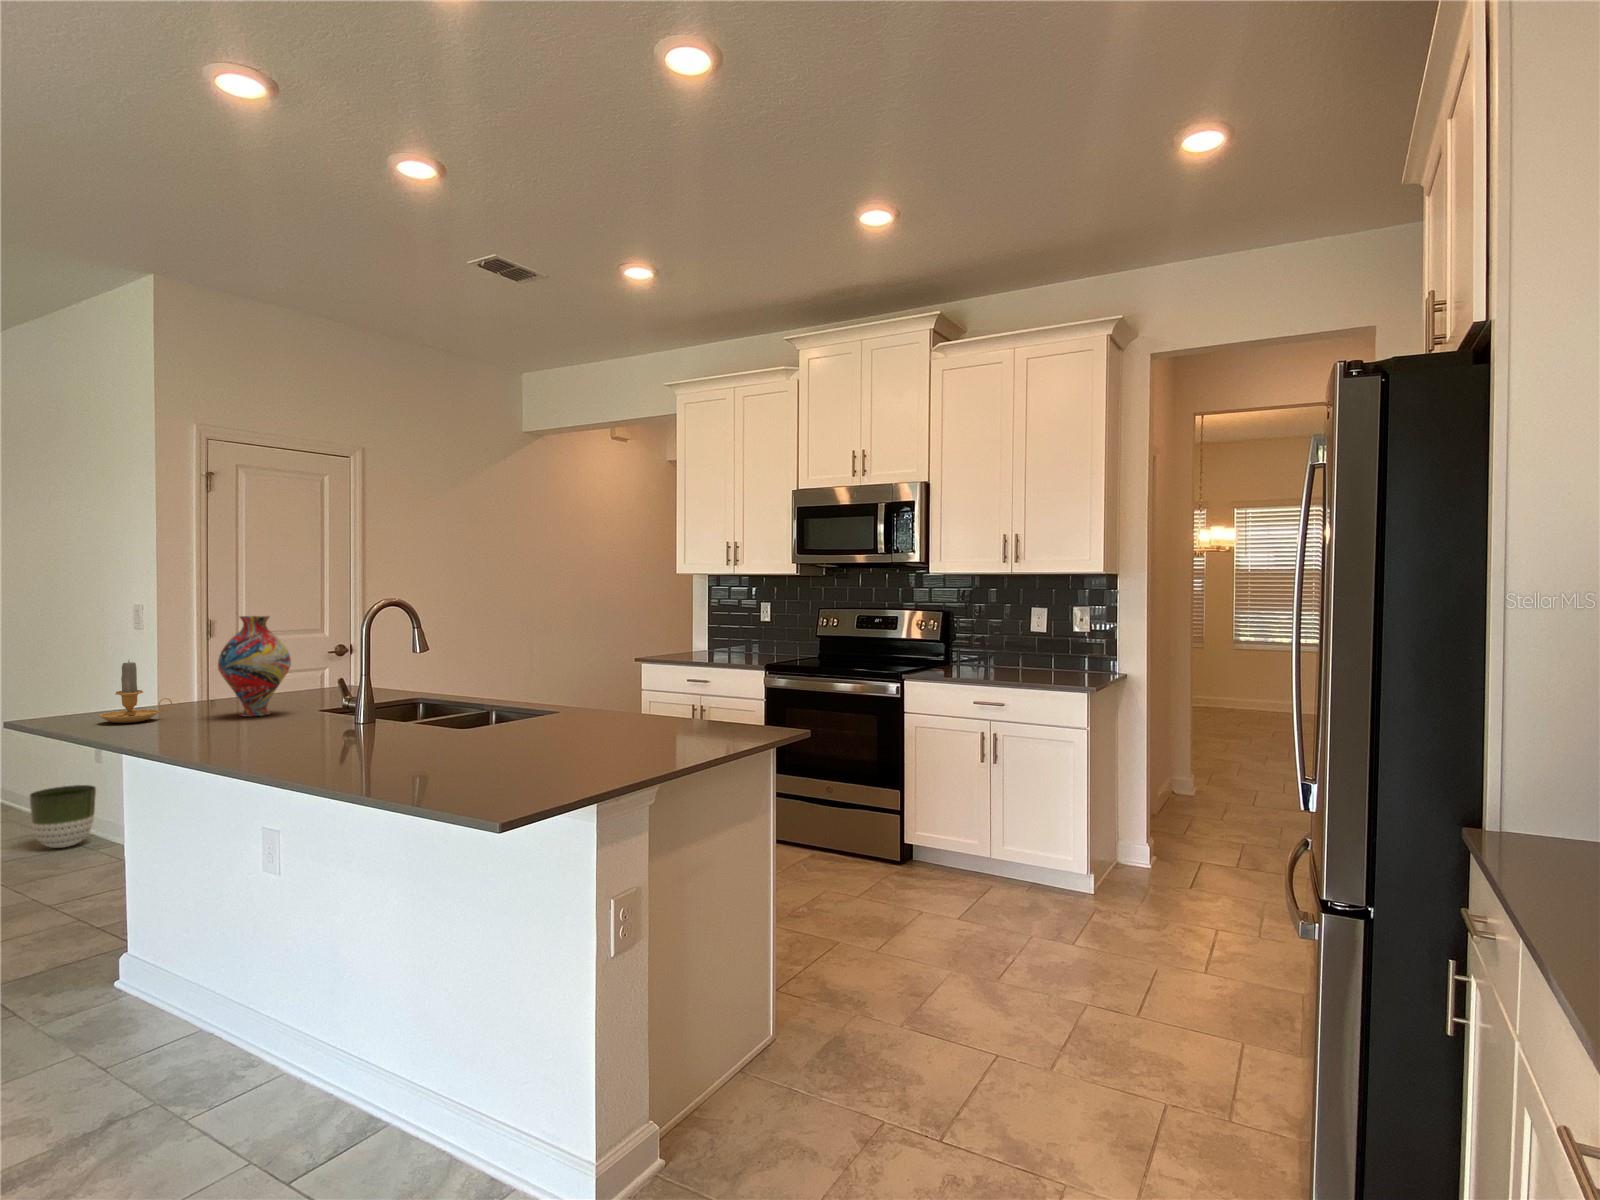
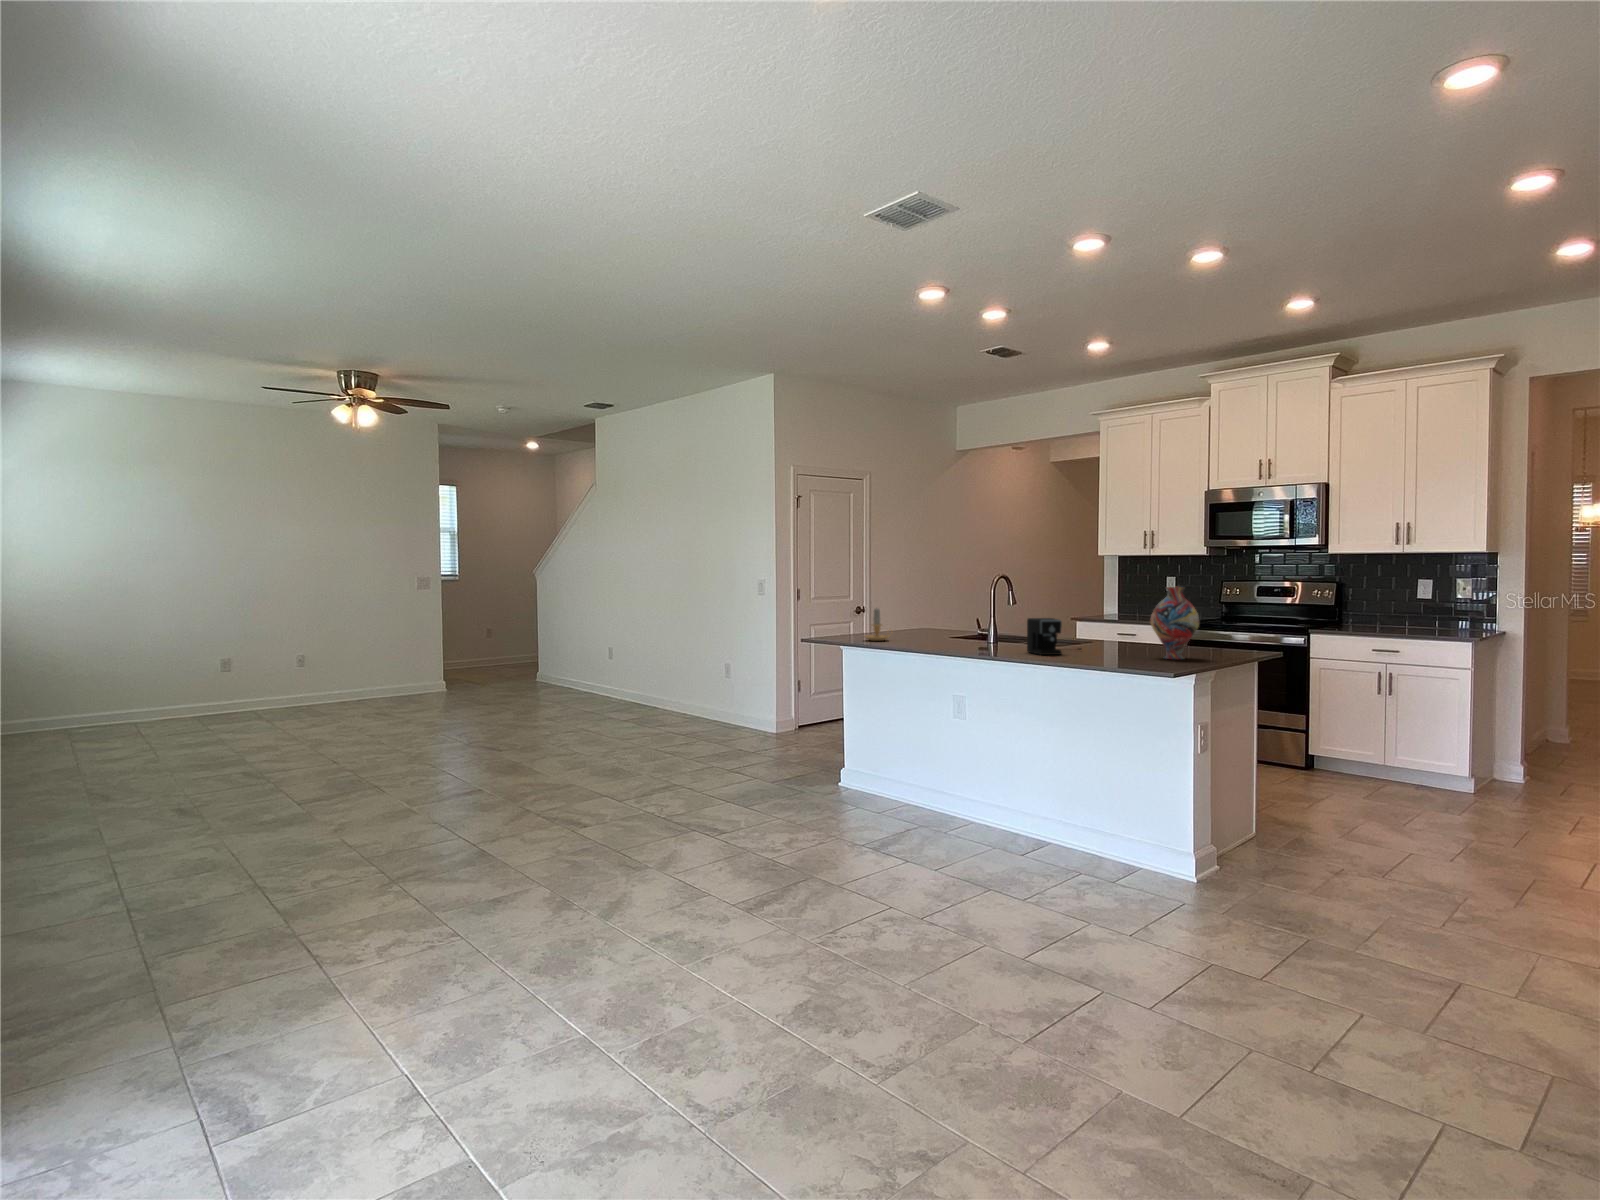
vase: present [218,616,291,716] -> present [1150,587,1199,659]
coffee maker: none [306,685,438,762] -> present [1027,618,1081,655]
planter: present [30,785,96,848] -> none [695,693,727,731]

